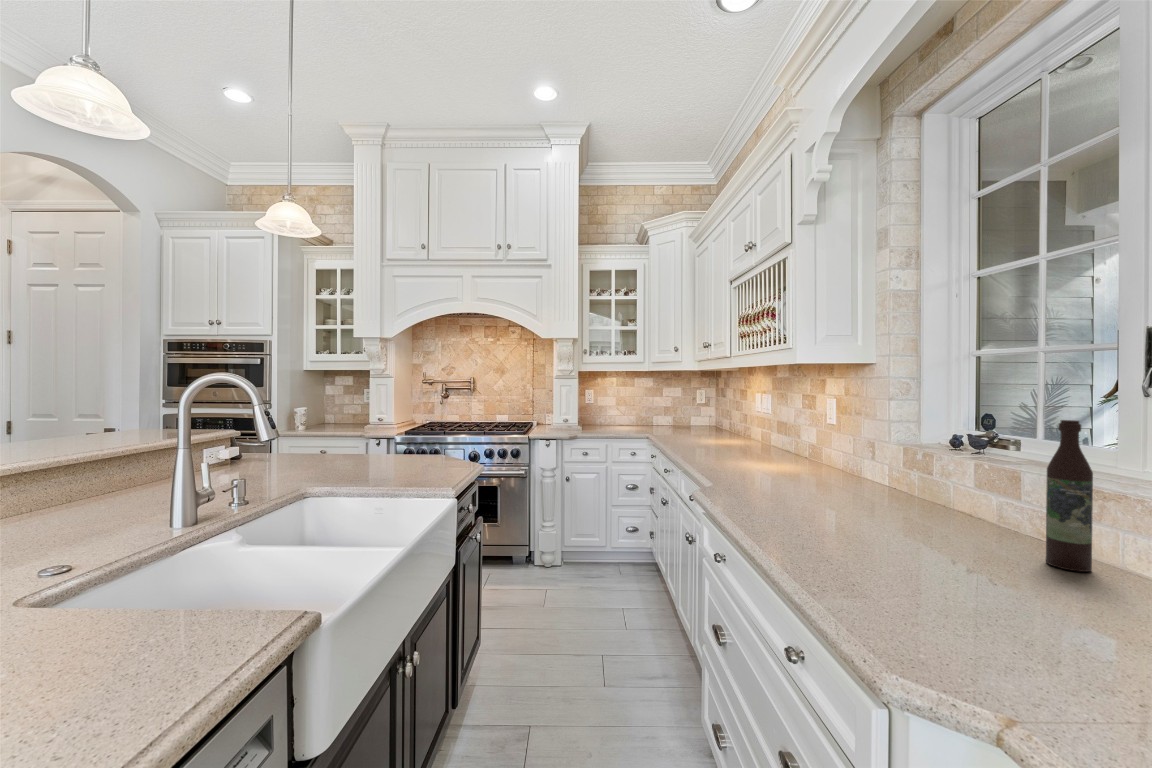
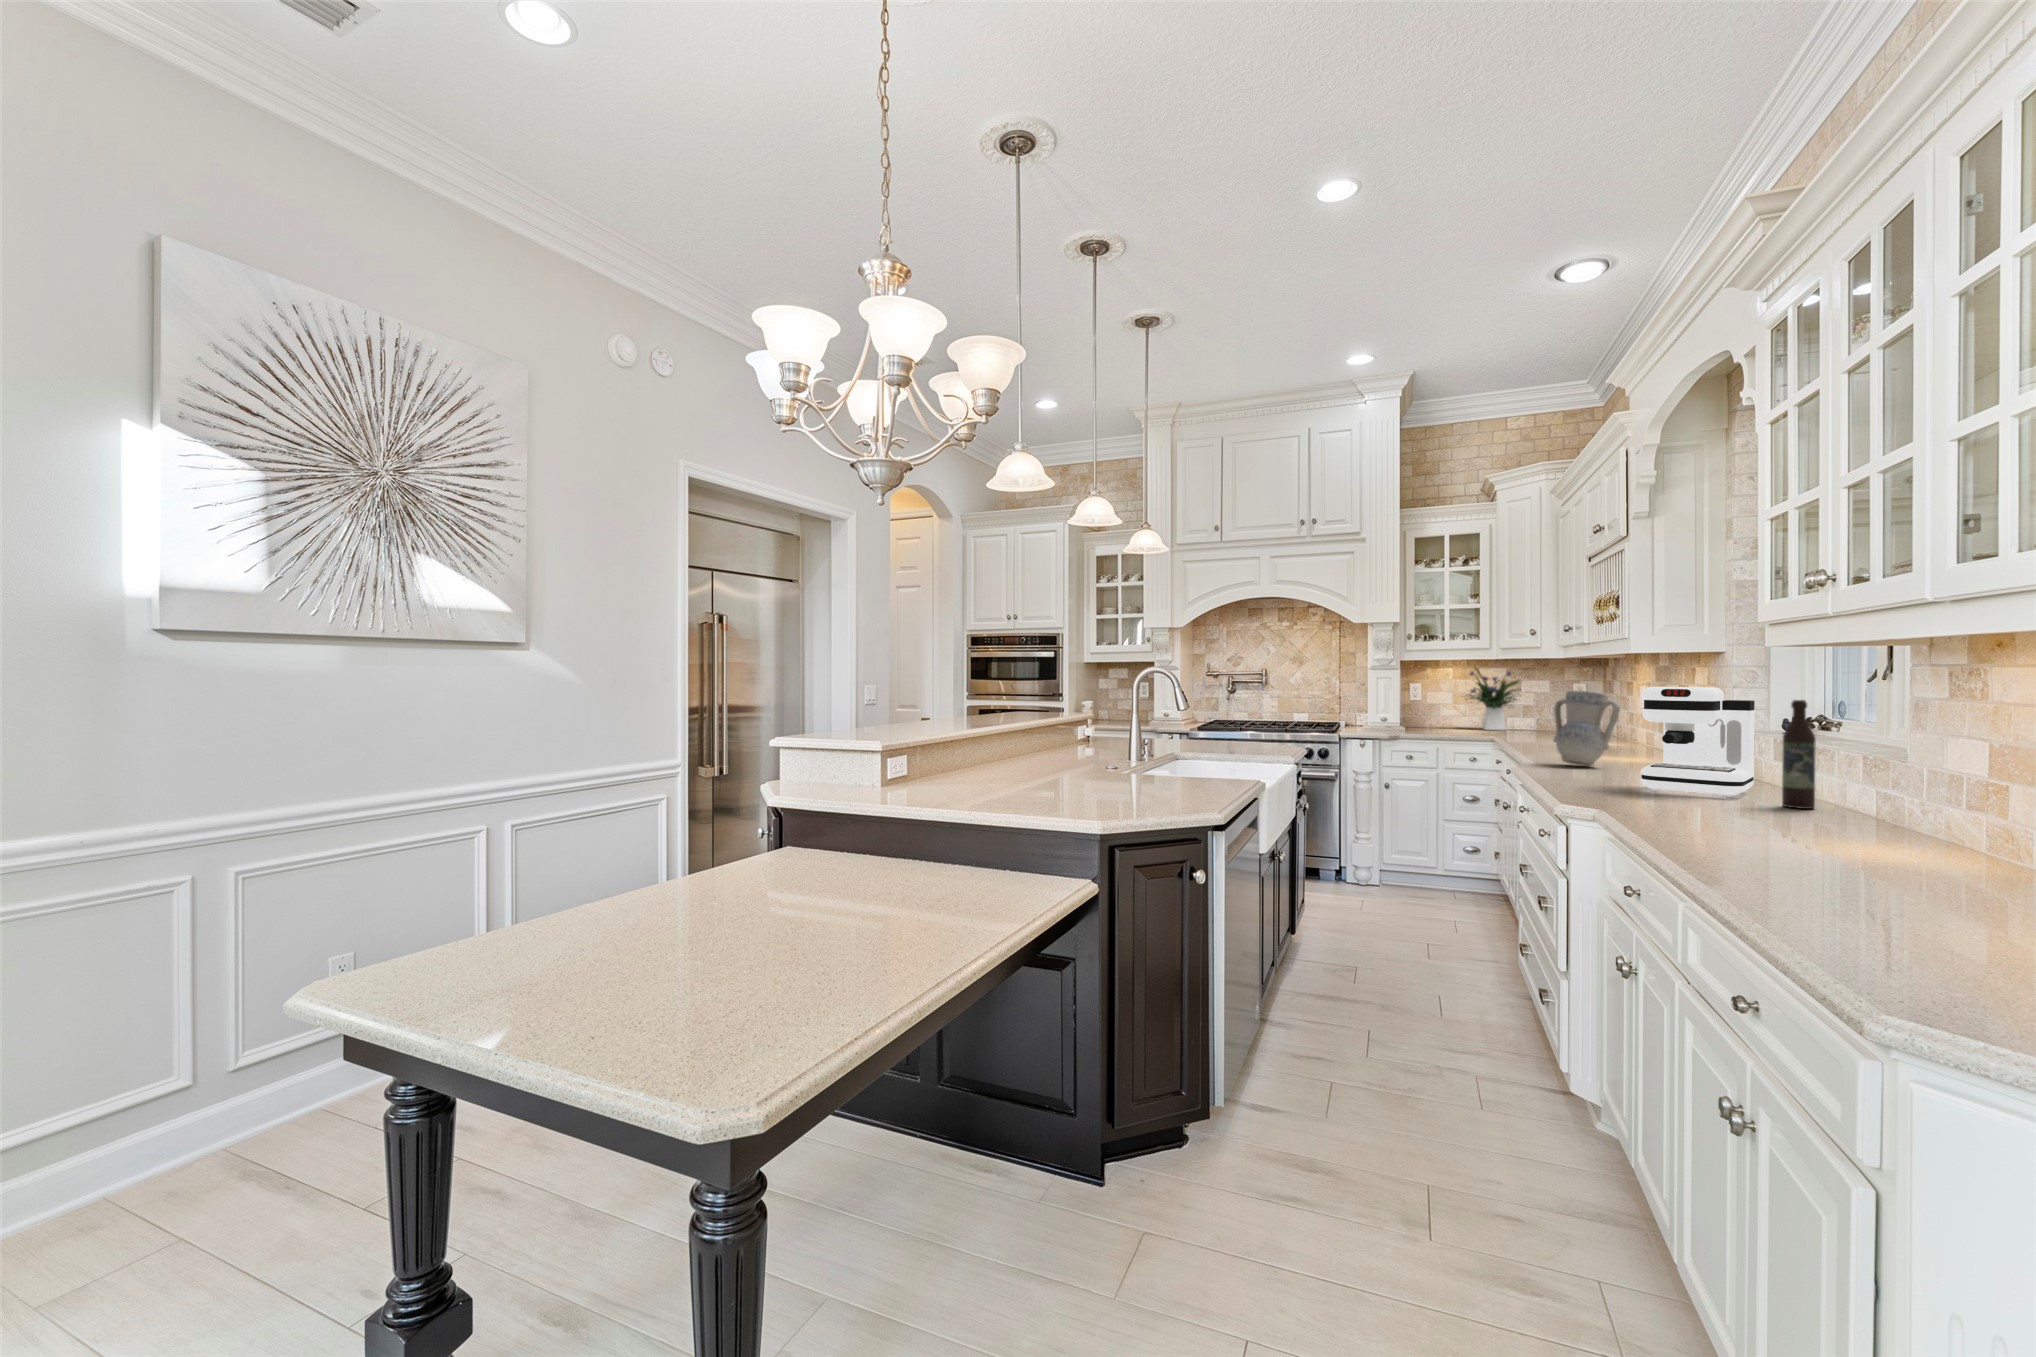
flower arrangement: none [620,376,667,426] -> present [1469,668,1521,730]
coffee maker: none [847,399,977,542] -> present [1640,687,1755,797]
vase: none [719,400,779,476] -> present [1553,691,1620,766]

